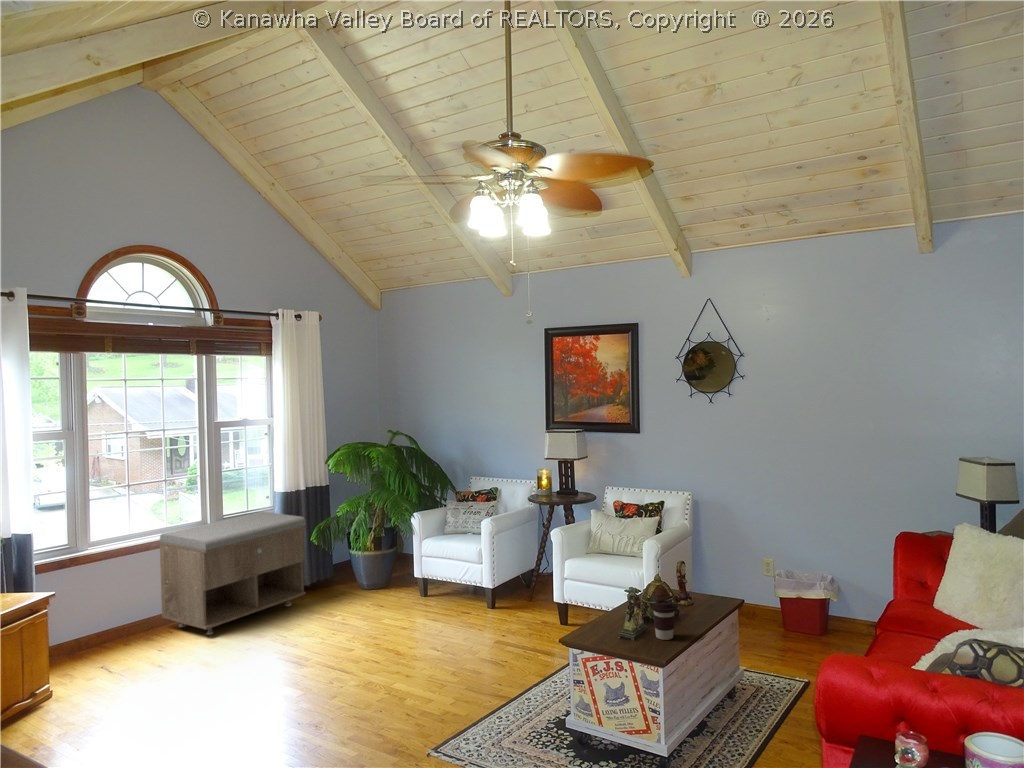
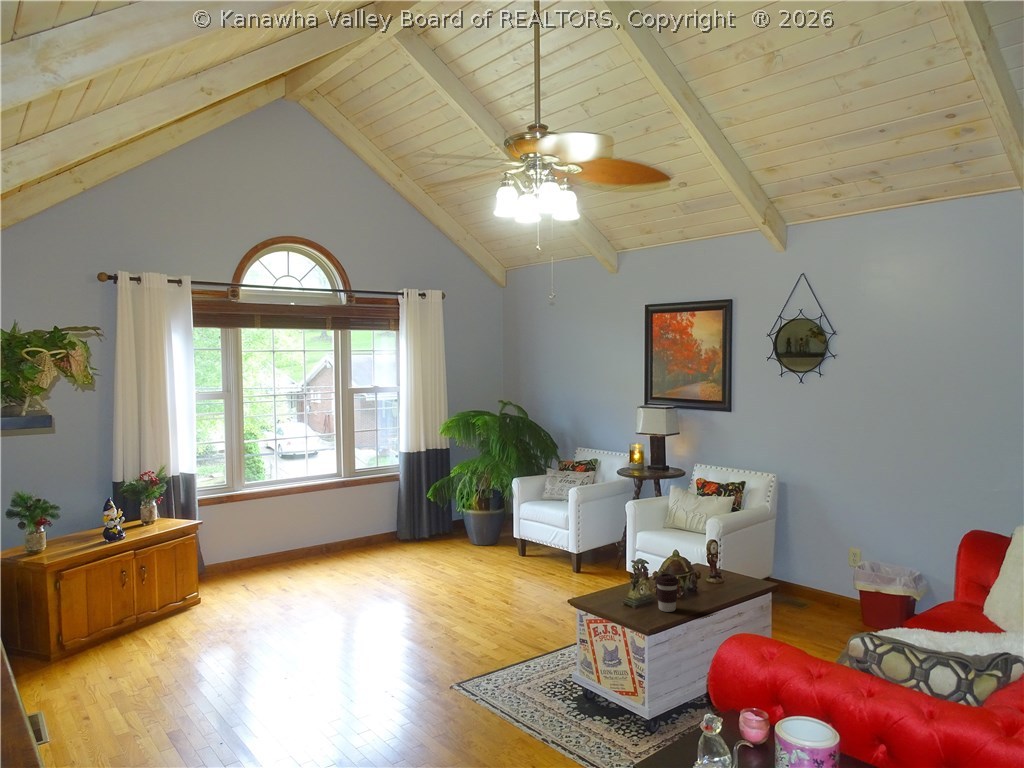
storage bench: present [160,512,306,635] -> none [298,468,419,569]

